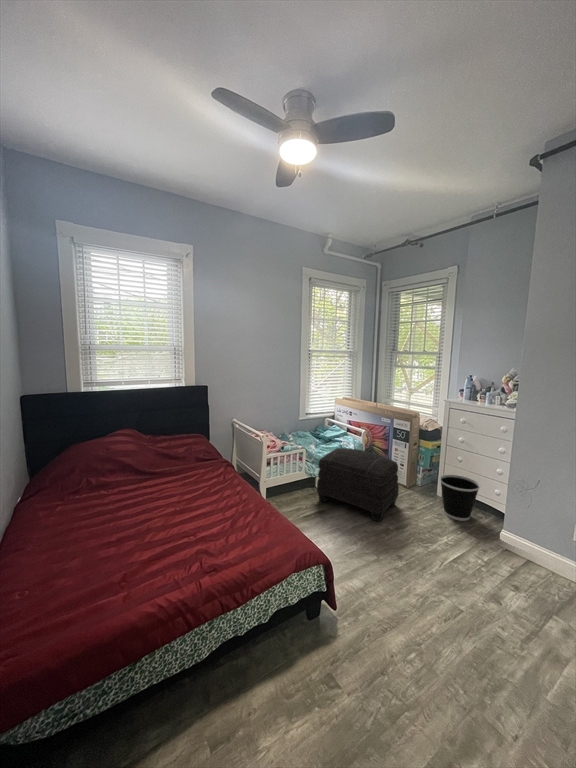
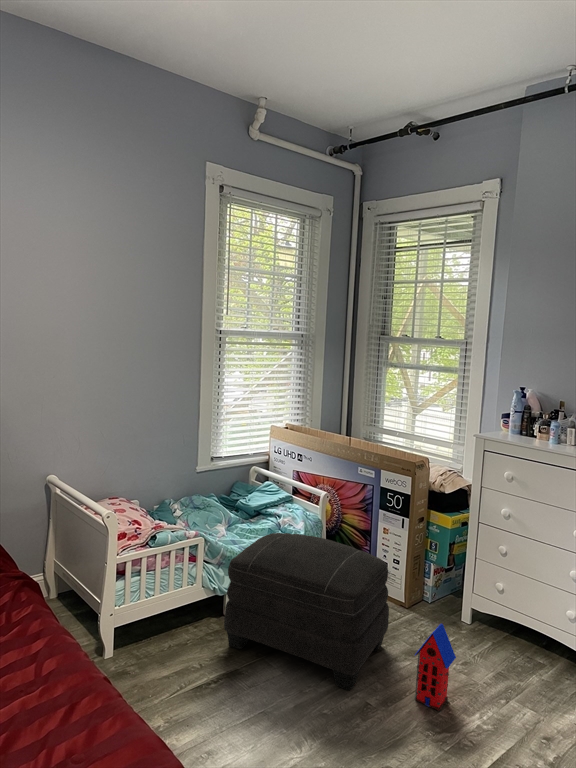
wastebasket: present [440,475,480,521] -> none [467,582,540,675]
toy house: none [412,491,434,533] -> present [415,624,456,711]

